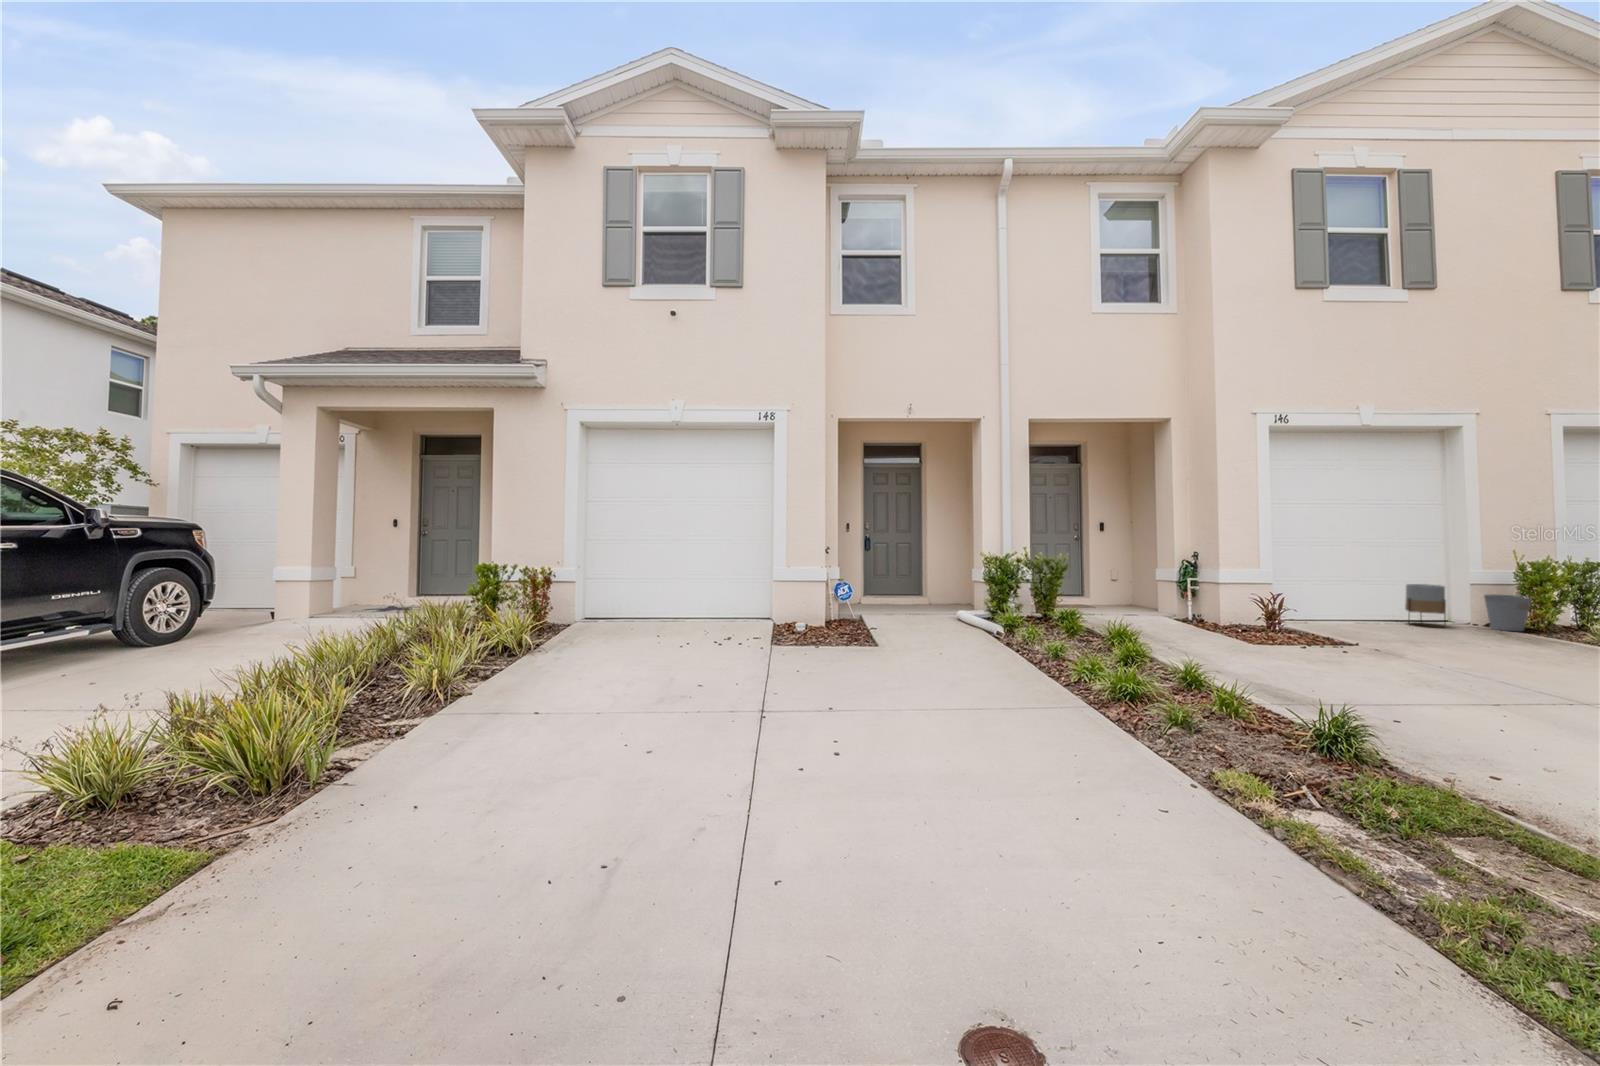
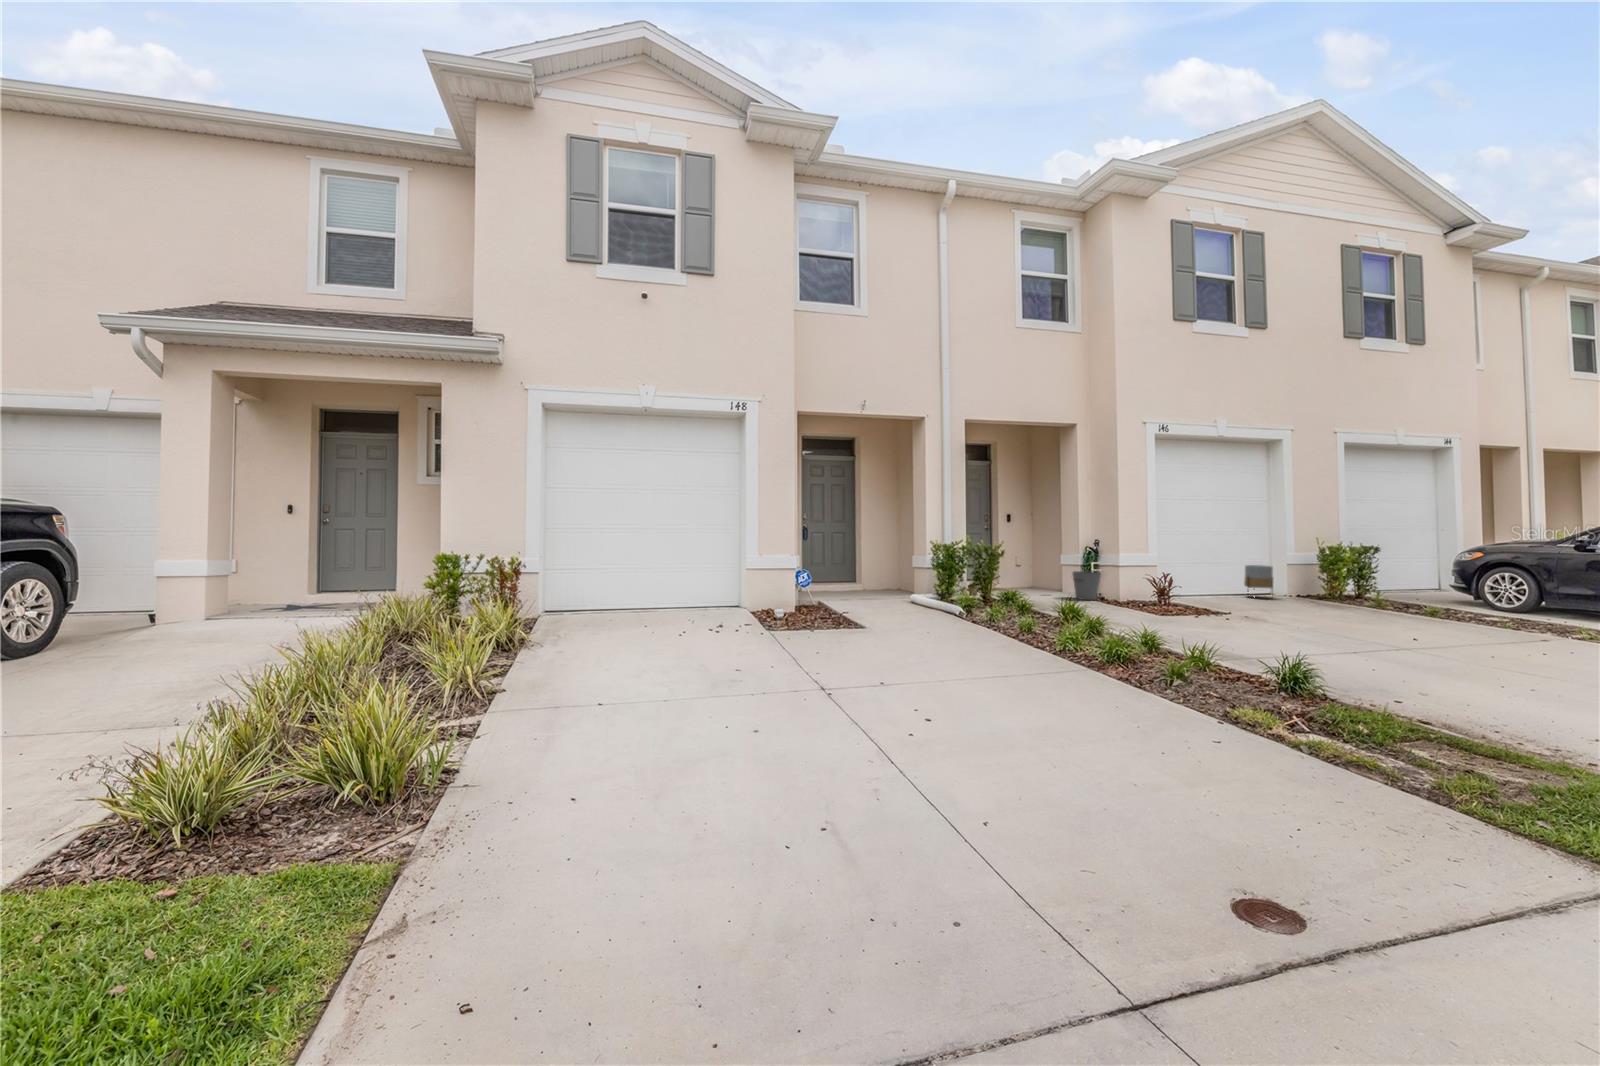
bucket: present [1484,595,1531,631] -> present [1072,571,1101,600]

